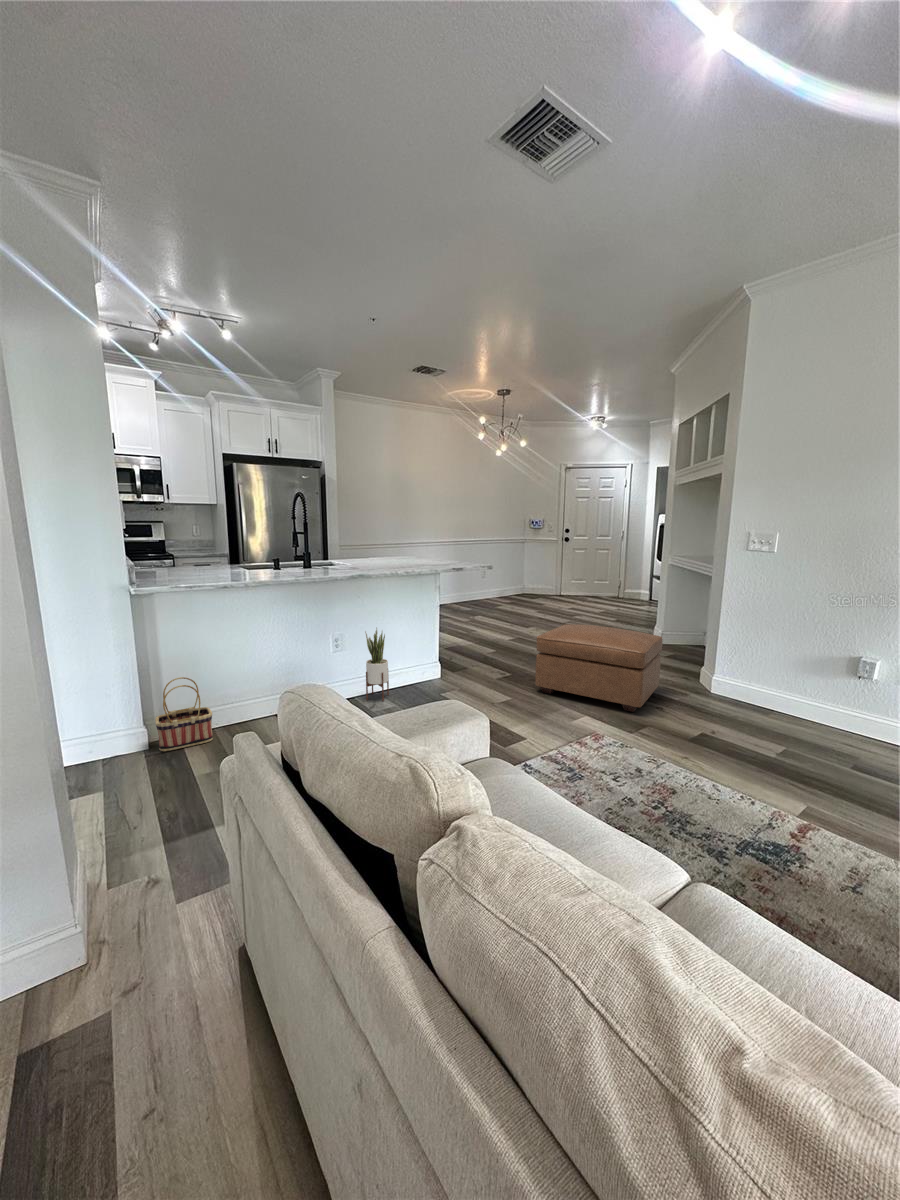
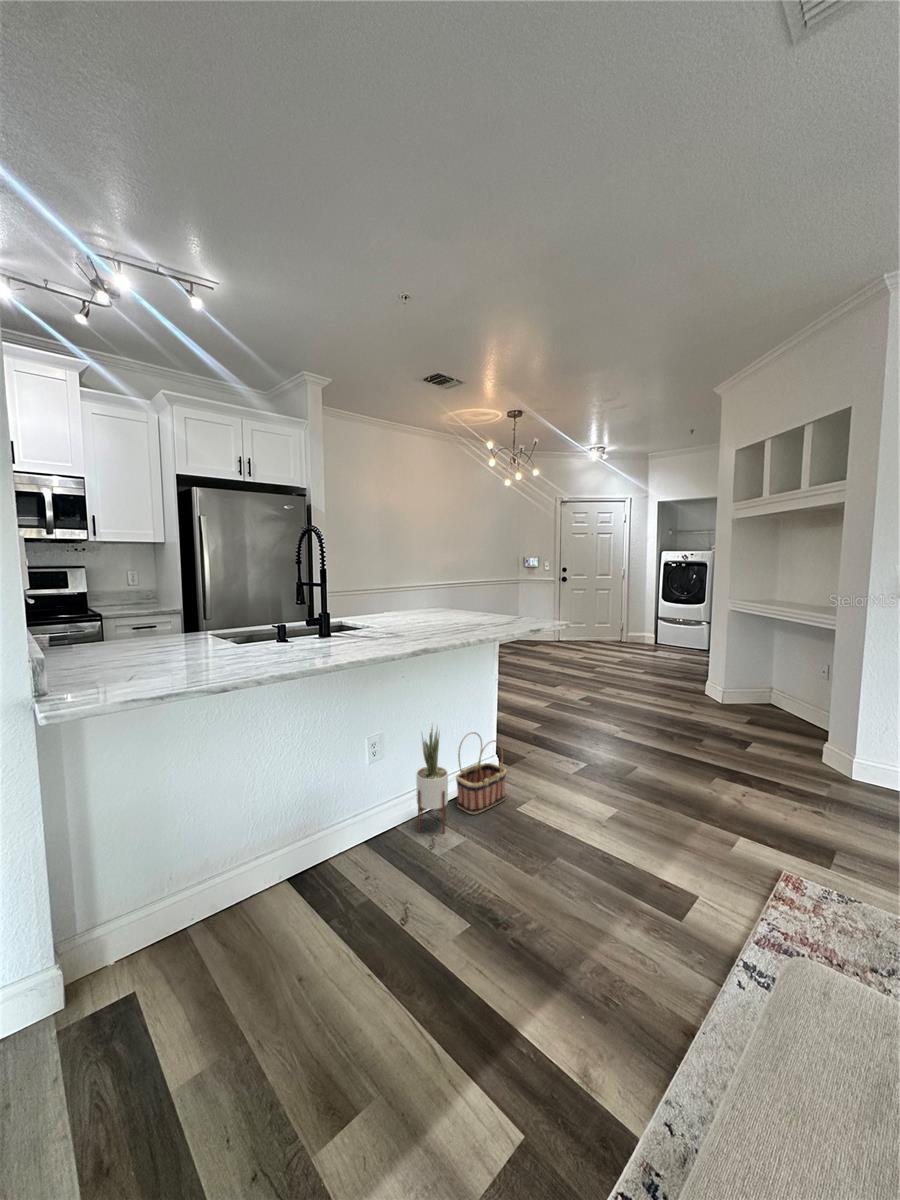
ottoman: present [536,624,663,712] -> none [641,697,814,827]
basket: present [155,677,213,751] -> present [456,732,506,814]

